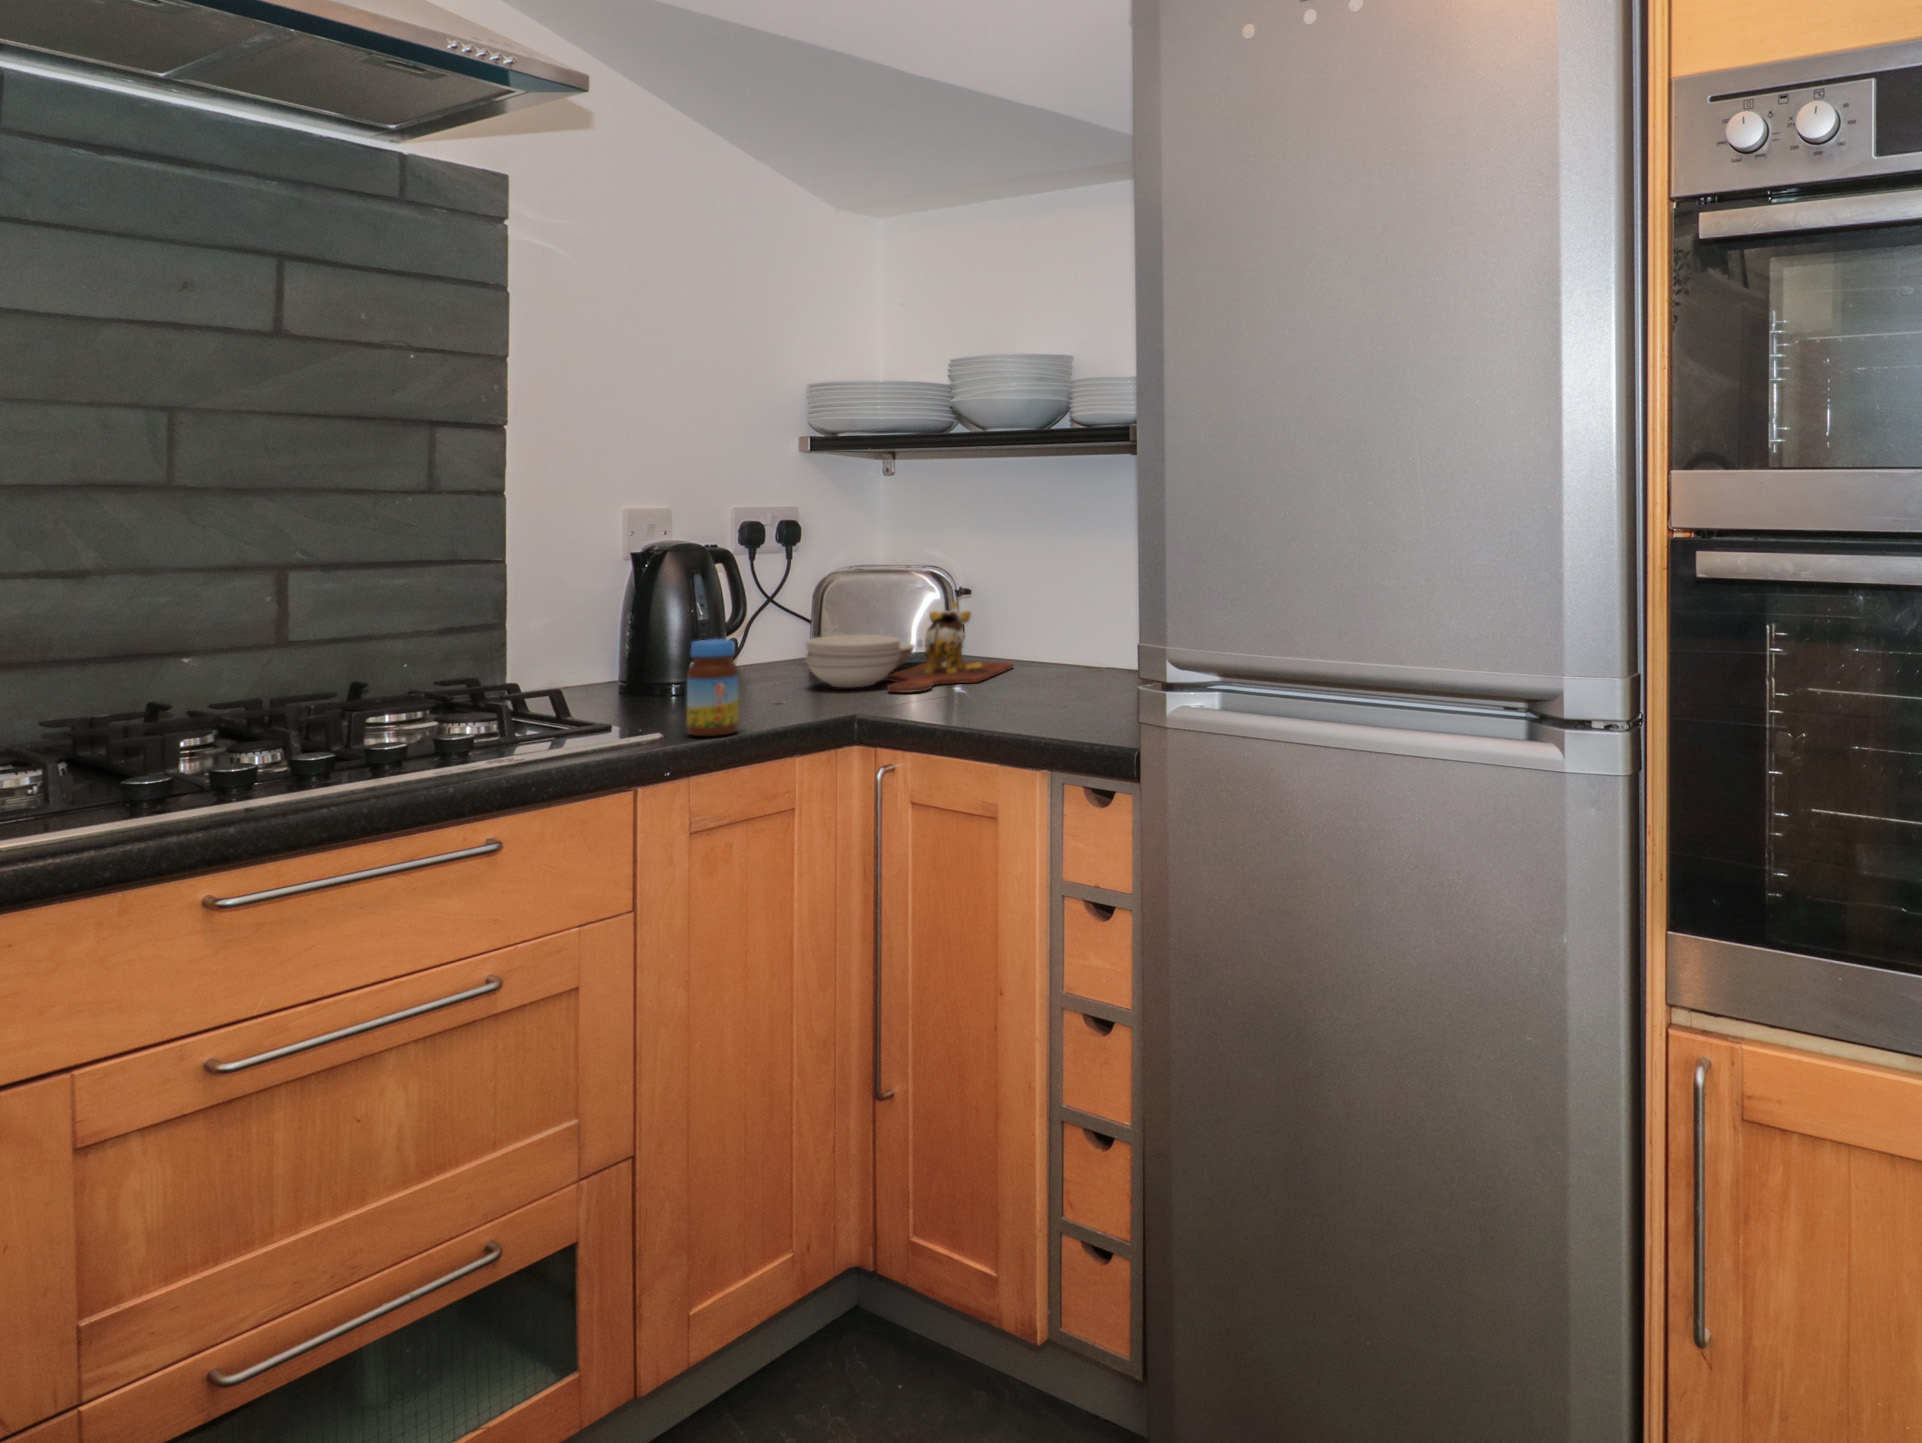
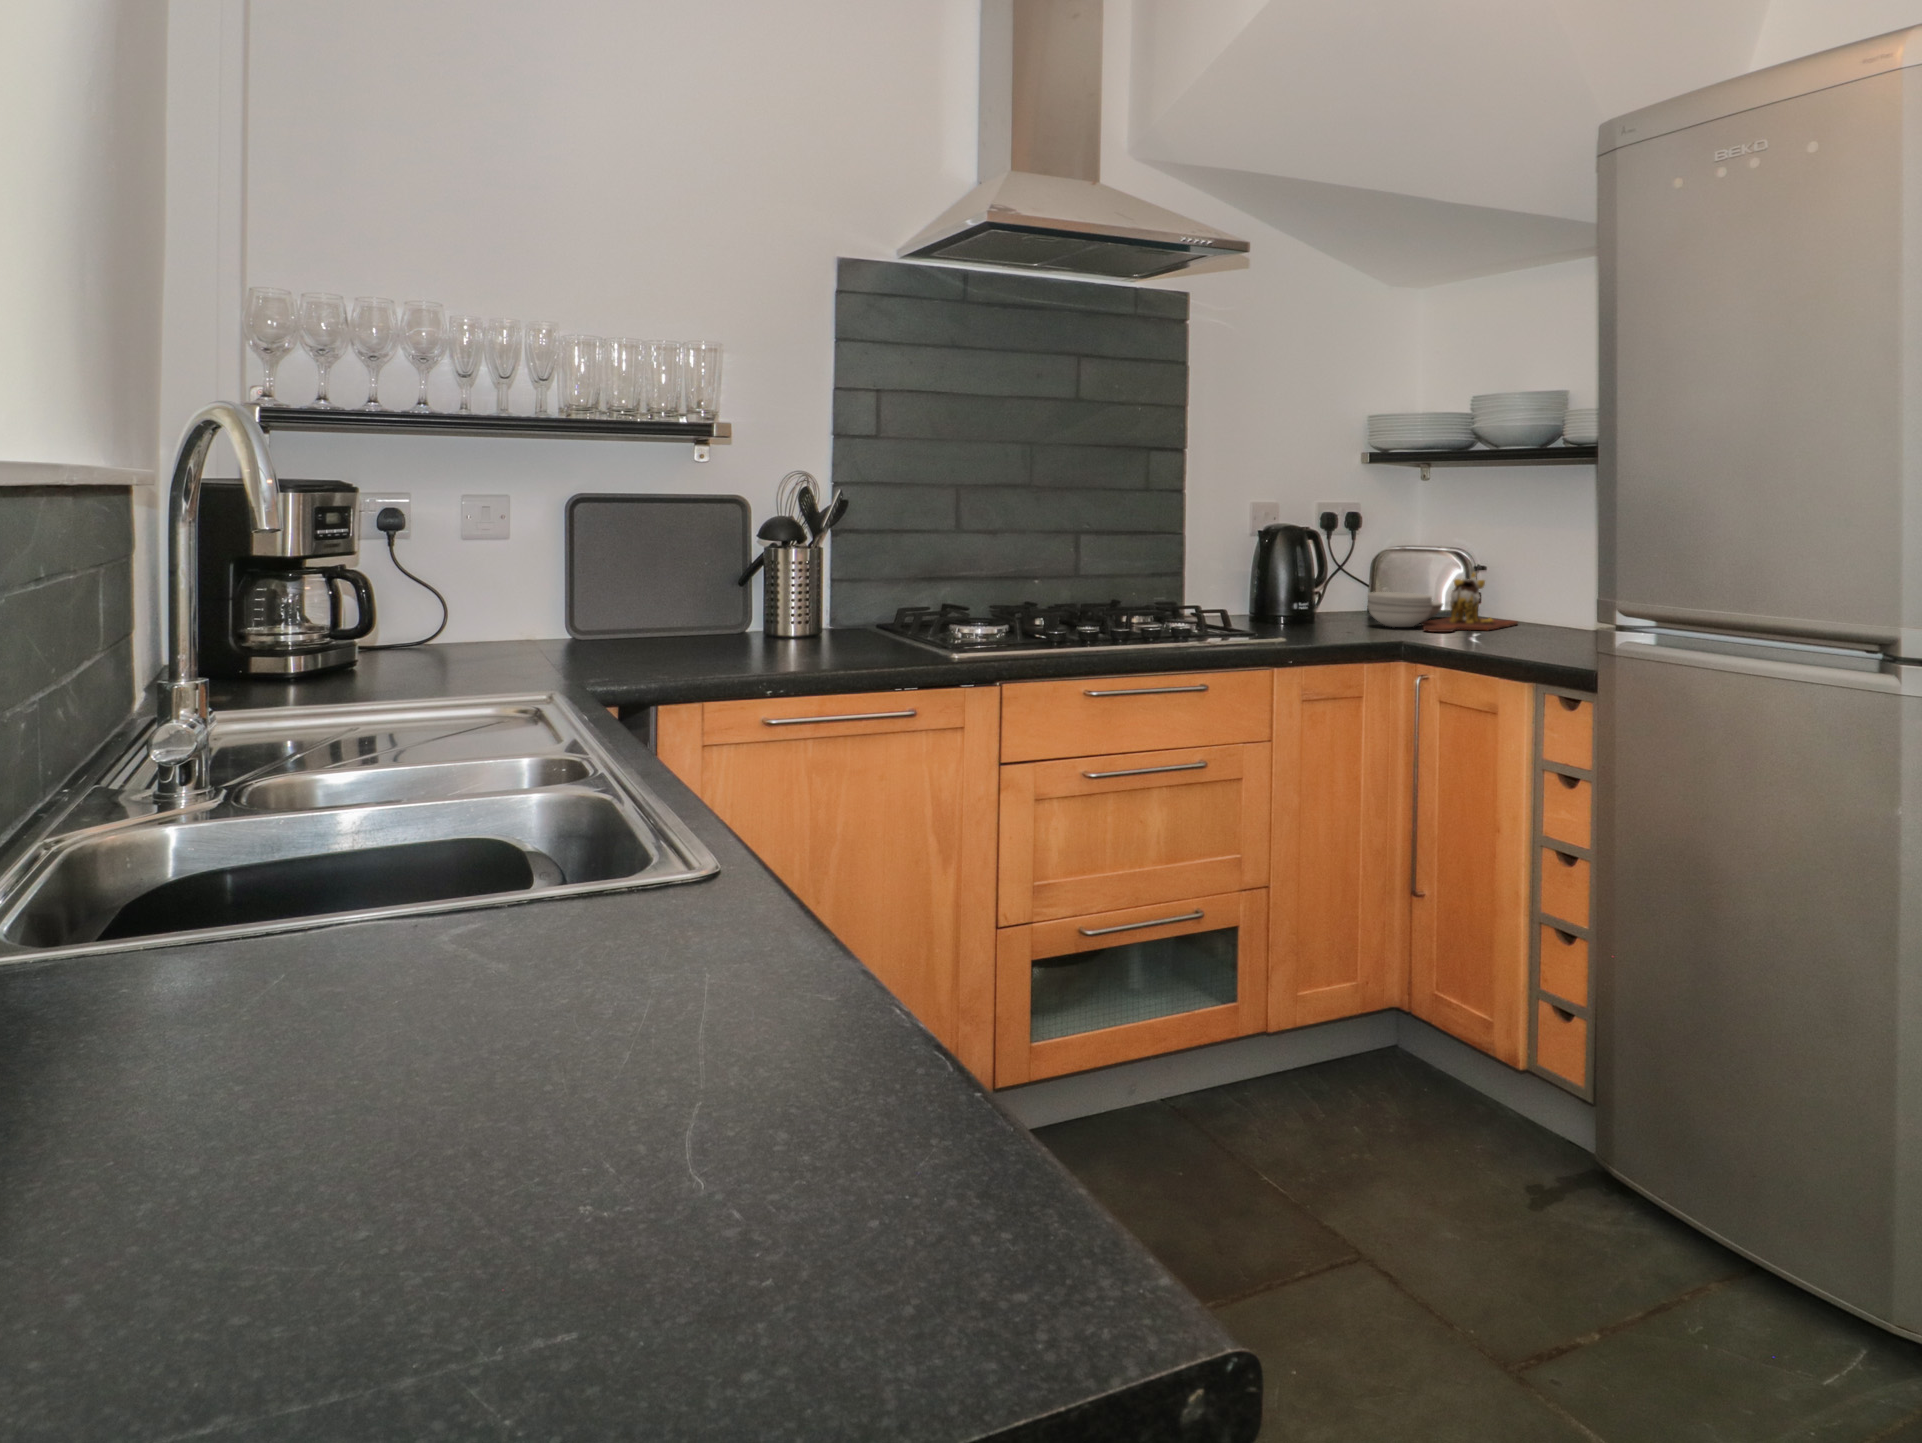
jar: present [687,639,739,736] -> none [1299,584,1330,643]

